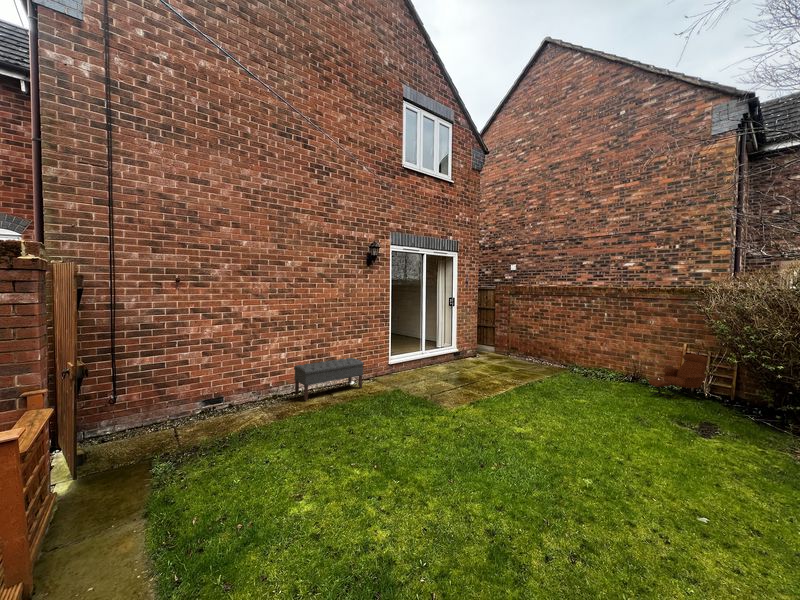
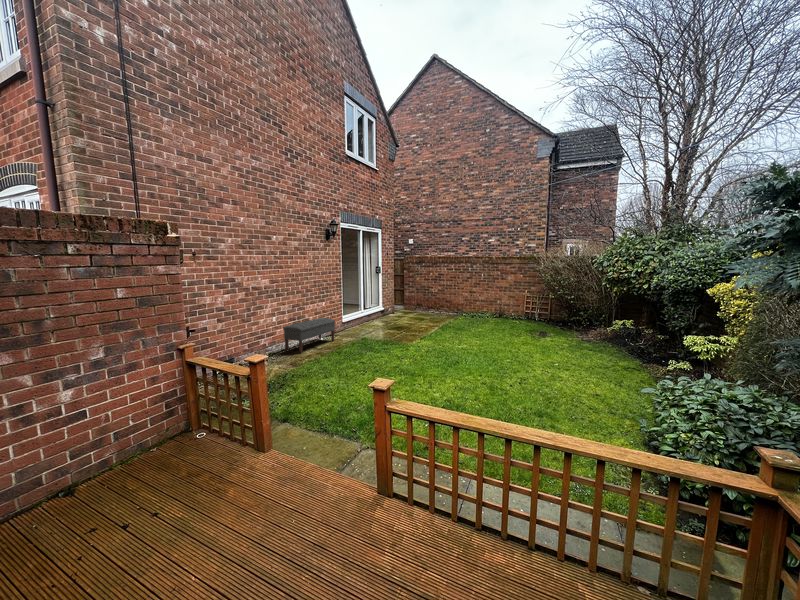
lounge chair: present [649,354,708,400] -> none [510,298,538,326]

